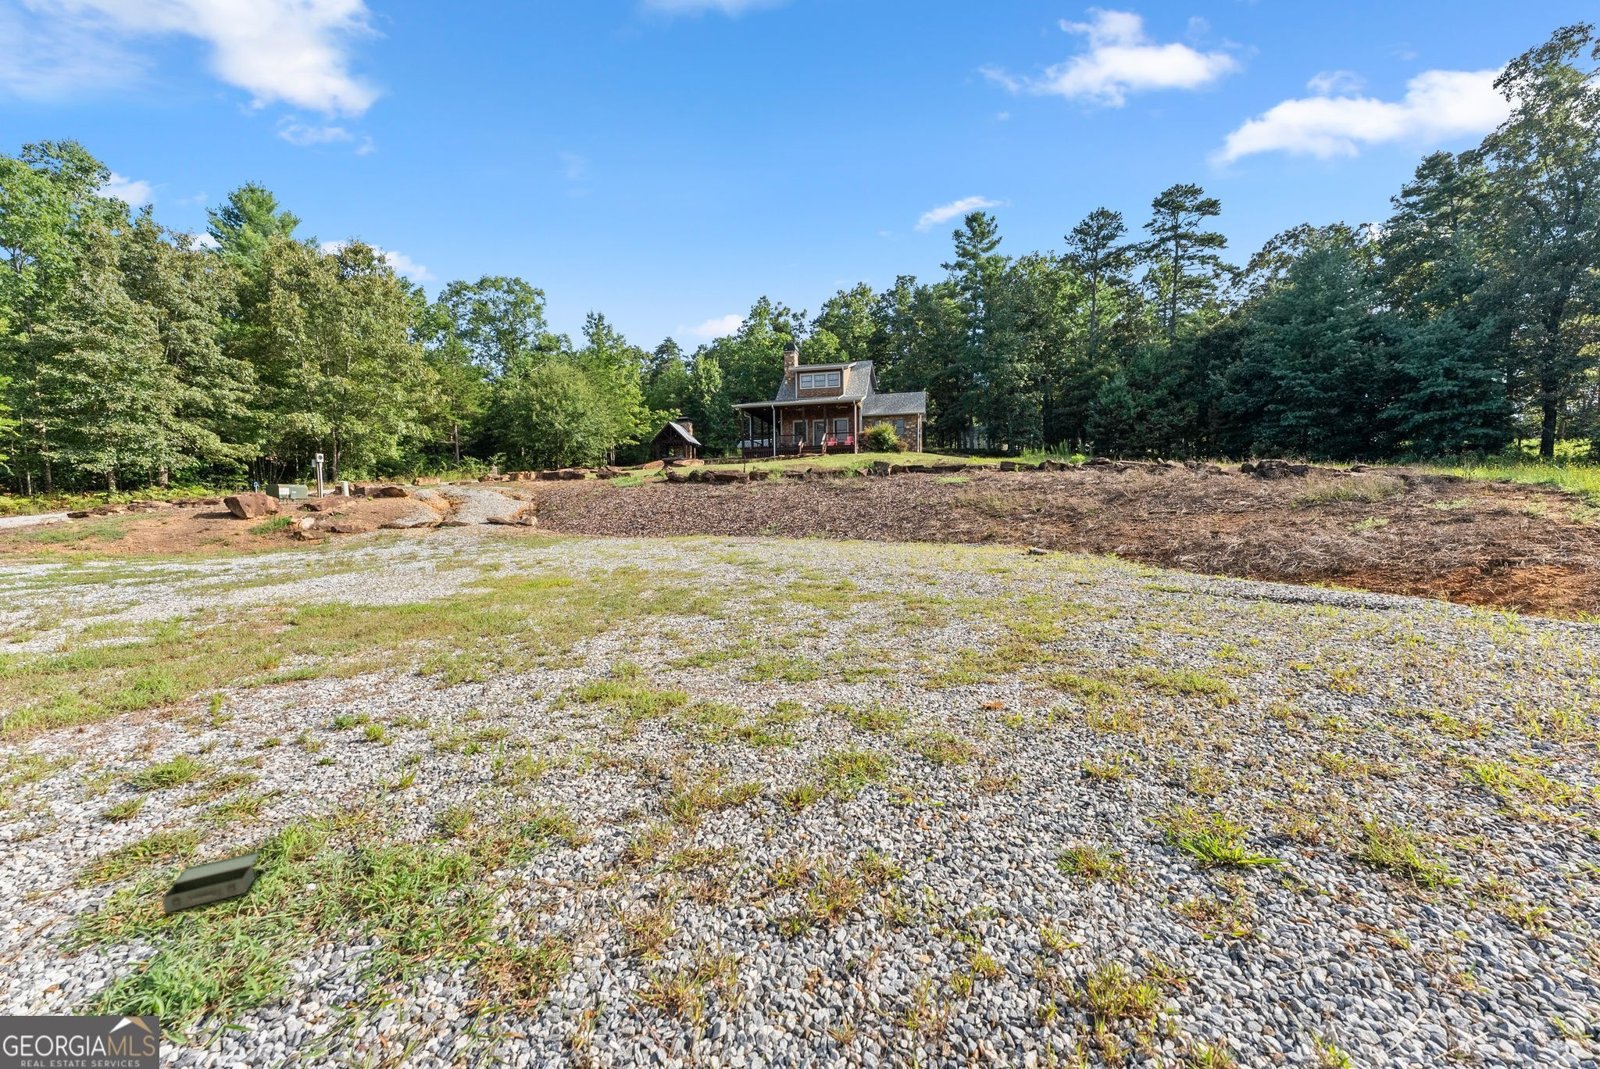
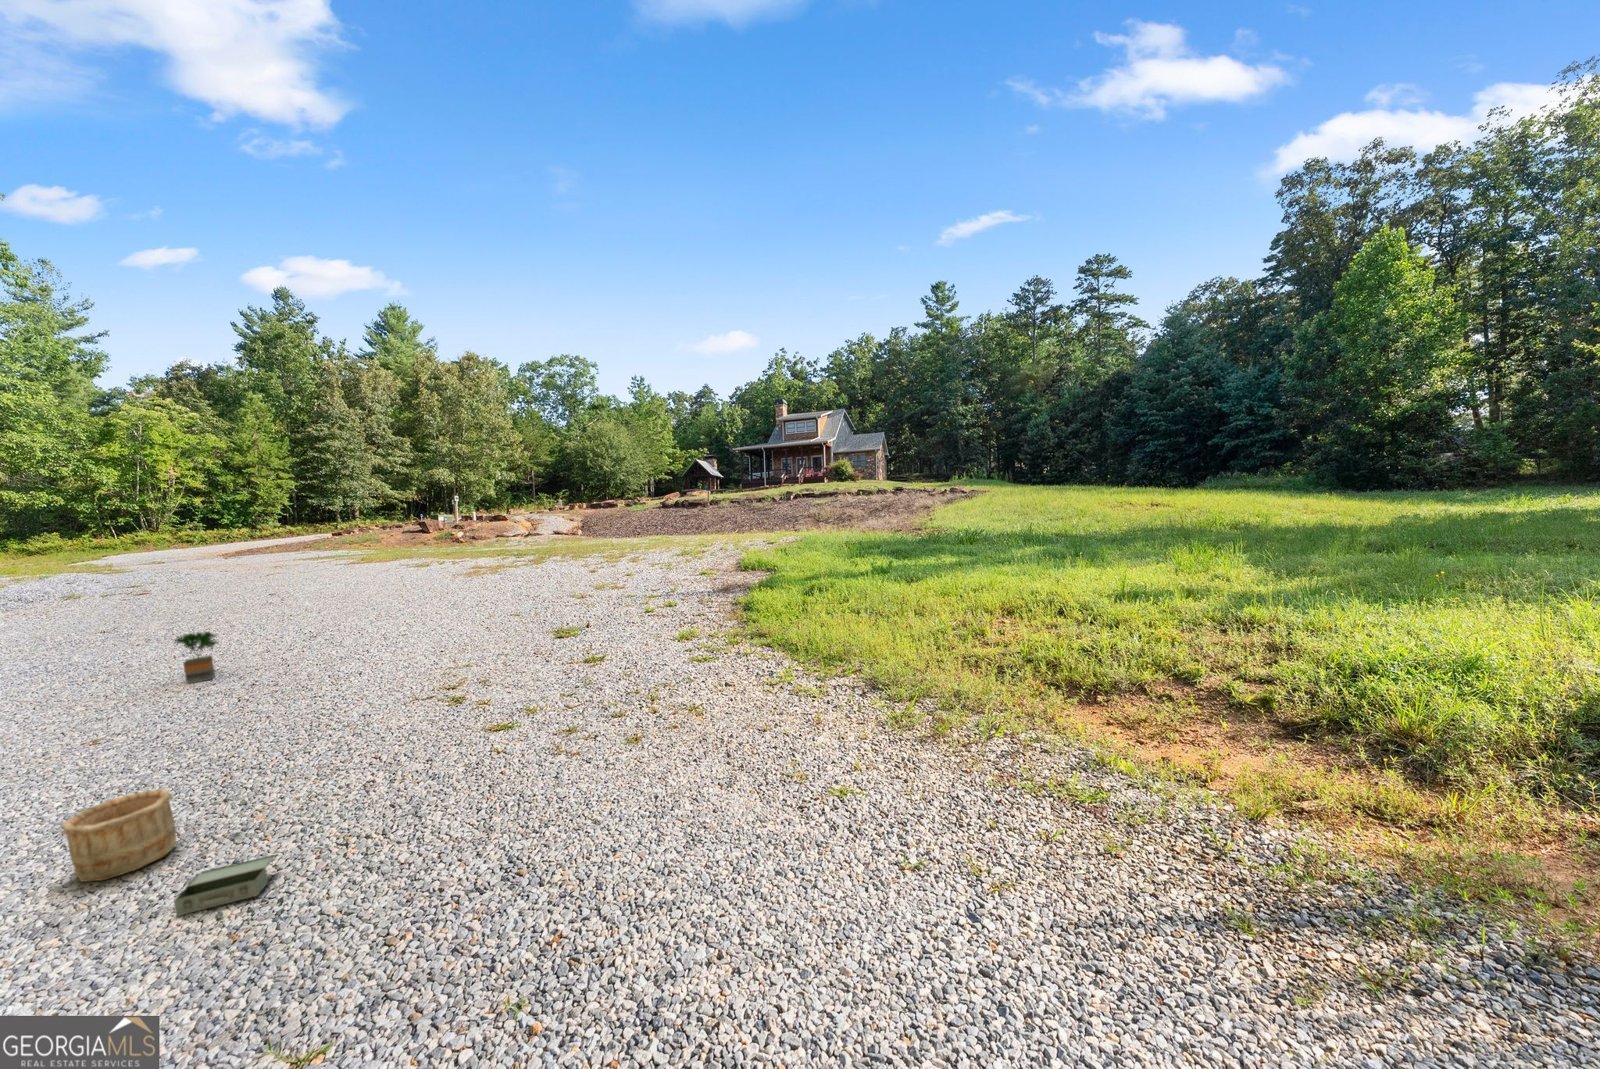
potted tree: none [136,595,186,648] -> present [175,632,218,684]
wooden bucket: none [41,781,158,873] -> present [61,789,176,882]

